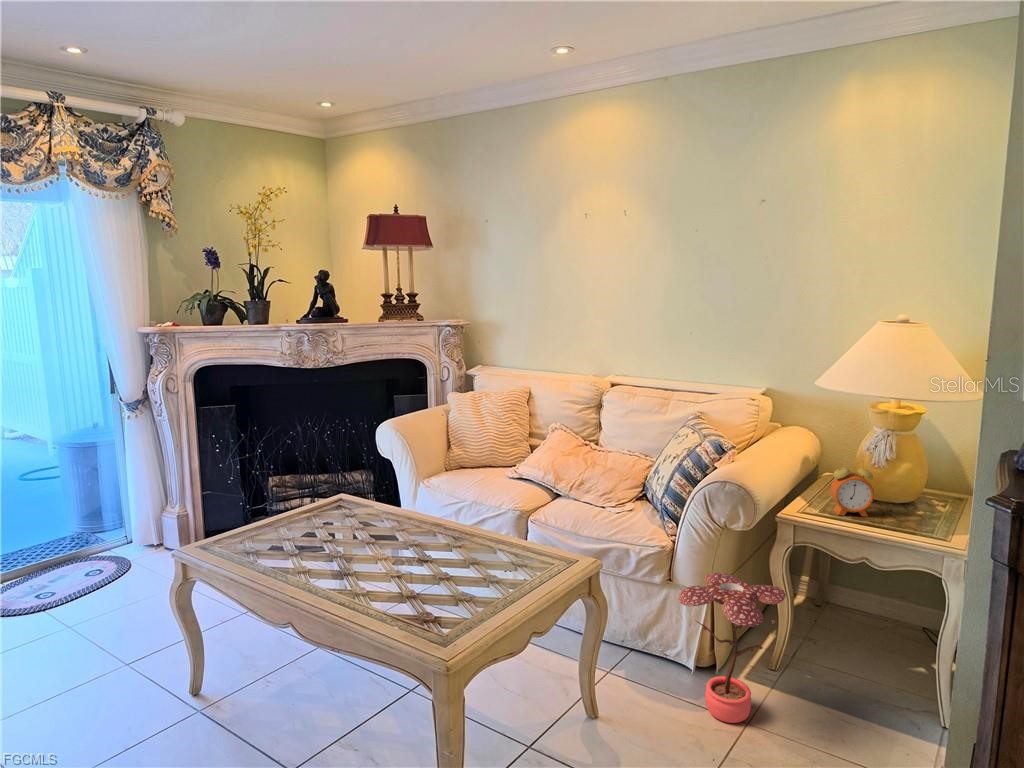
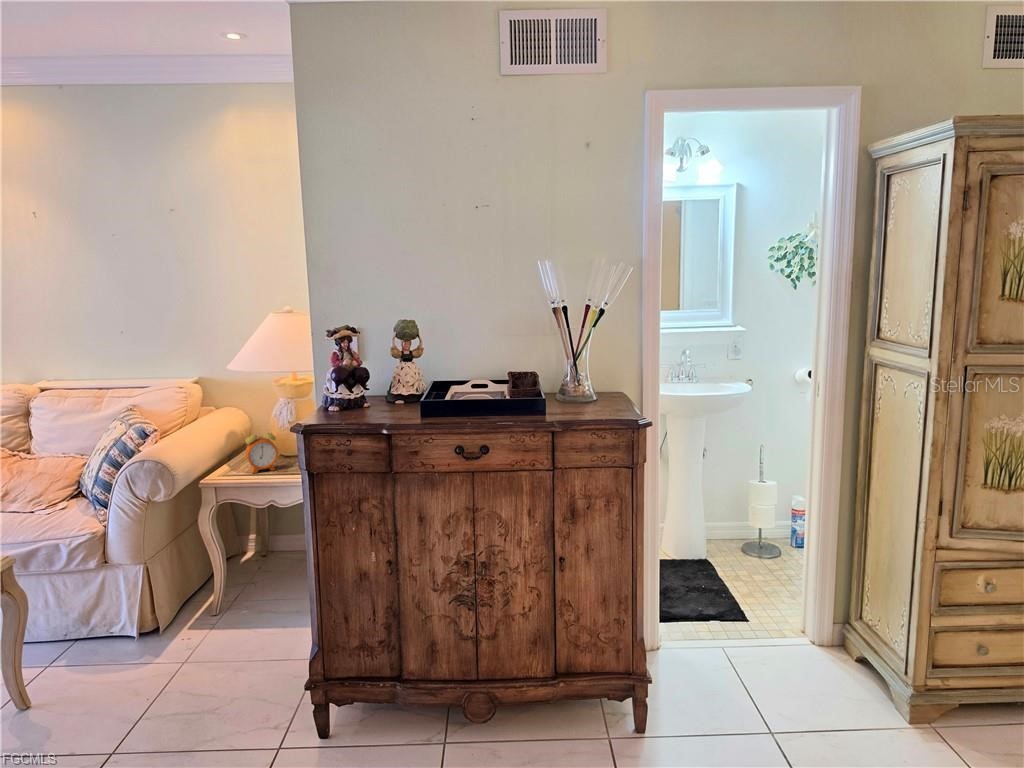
potted plant: present [679,572,786,723] -> none [105,540,205,665]

